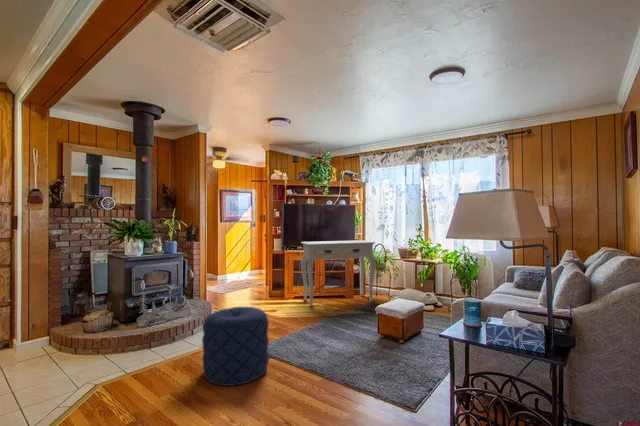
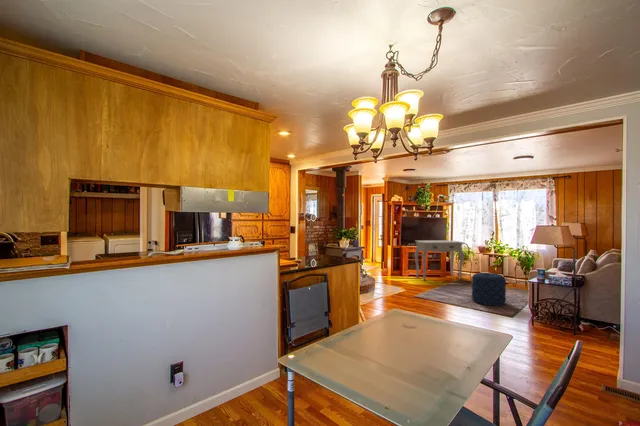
pouf: present [202,306,269,386] -> present [472,273,506,306]

